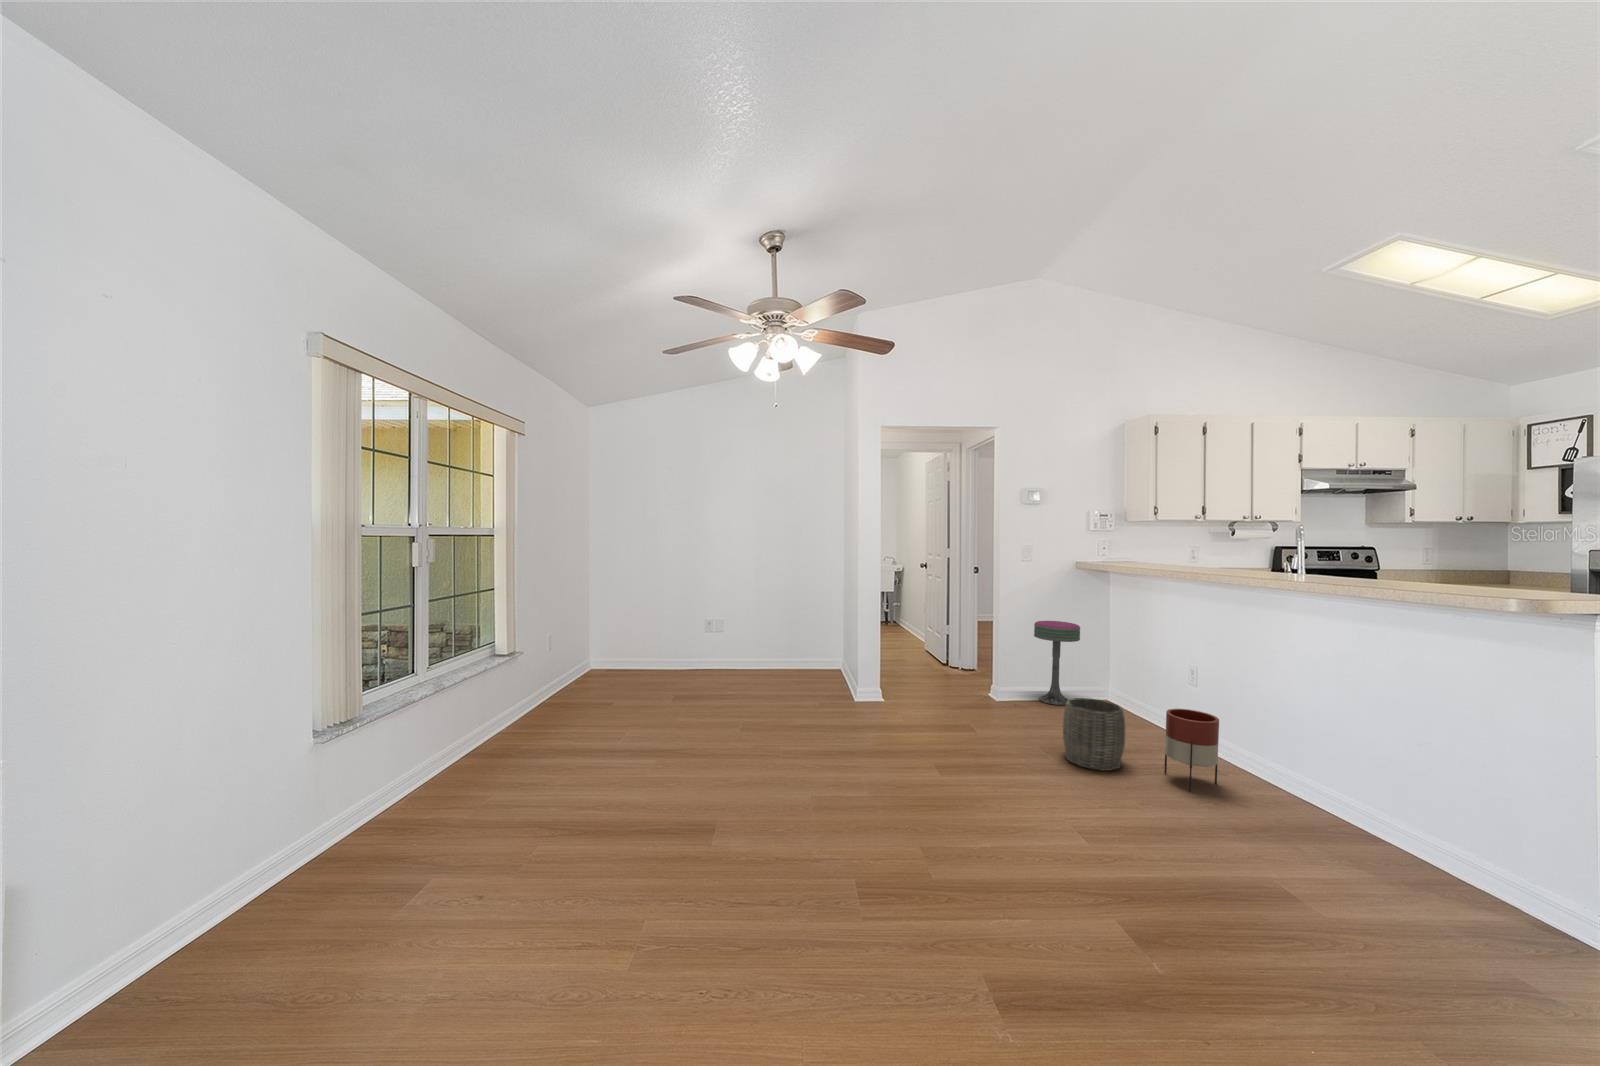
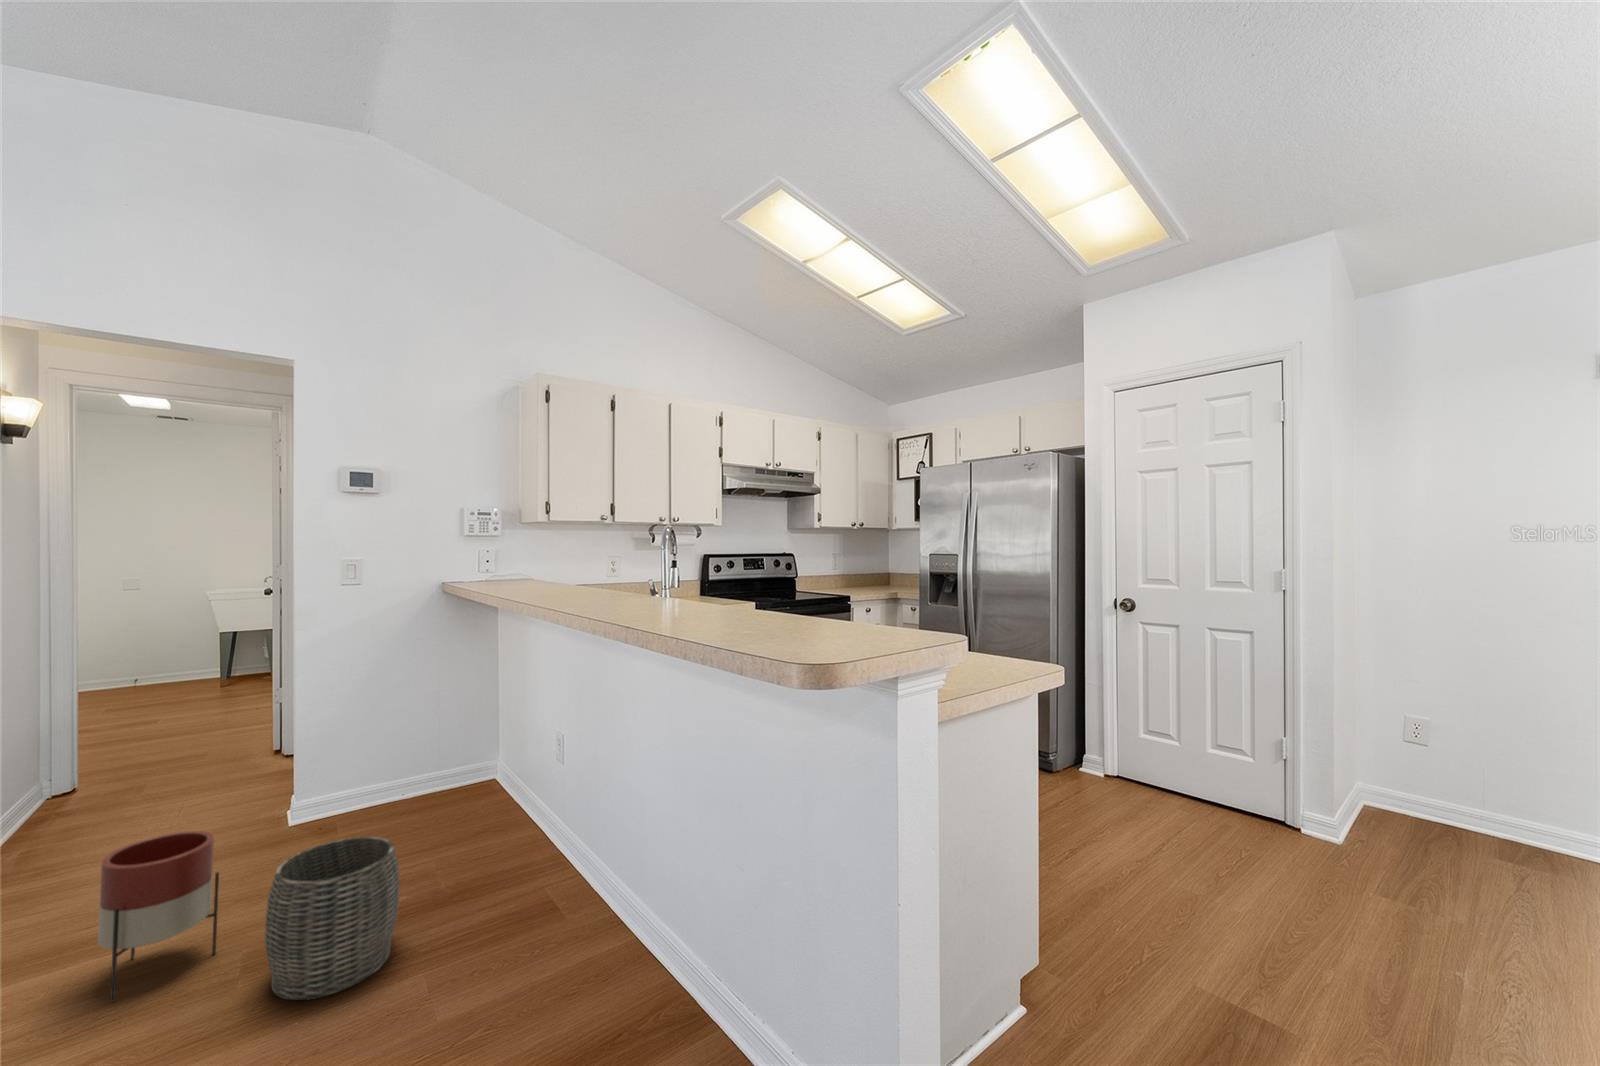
bar stool: present [1034,621,1080,705] -> none [351,679,433,821]
planter: present [1164,709,1219,792] -> present [98,831,219,1002]

